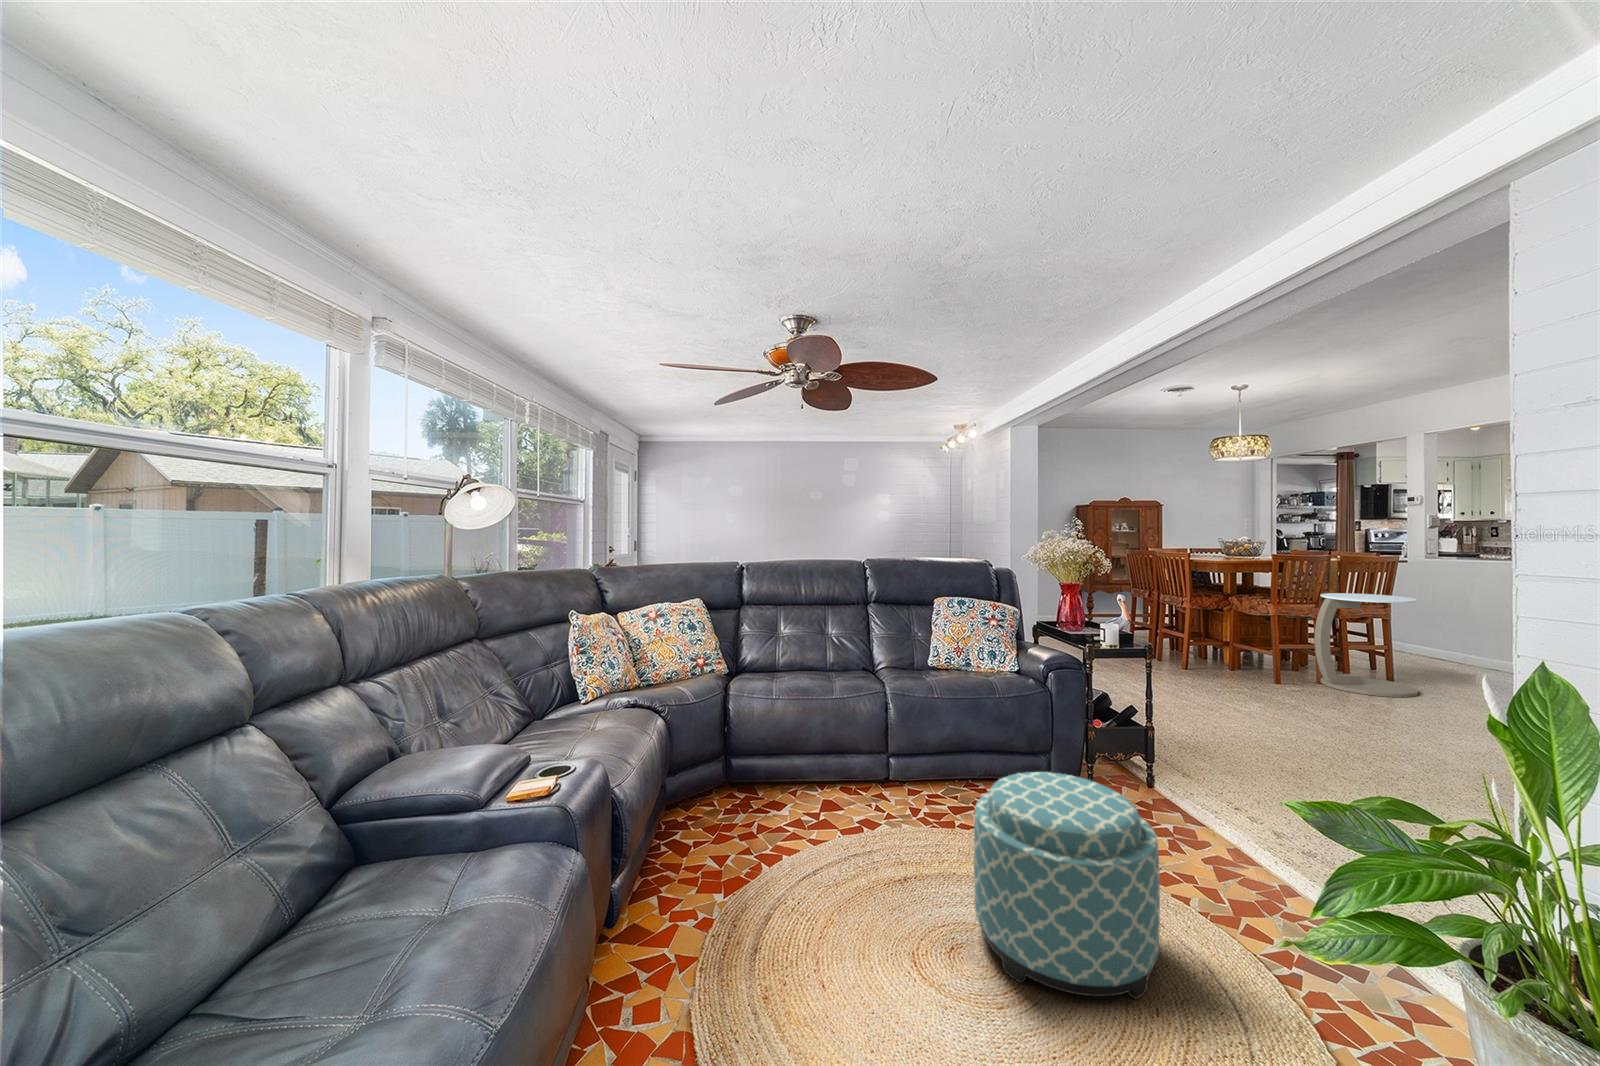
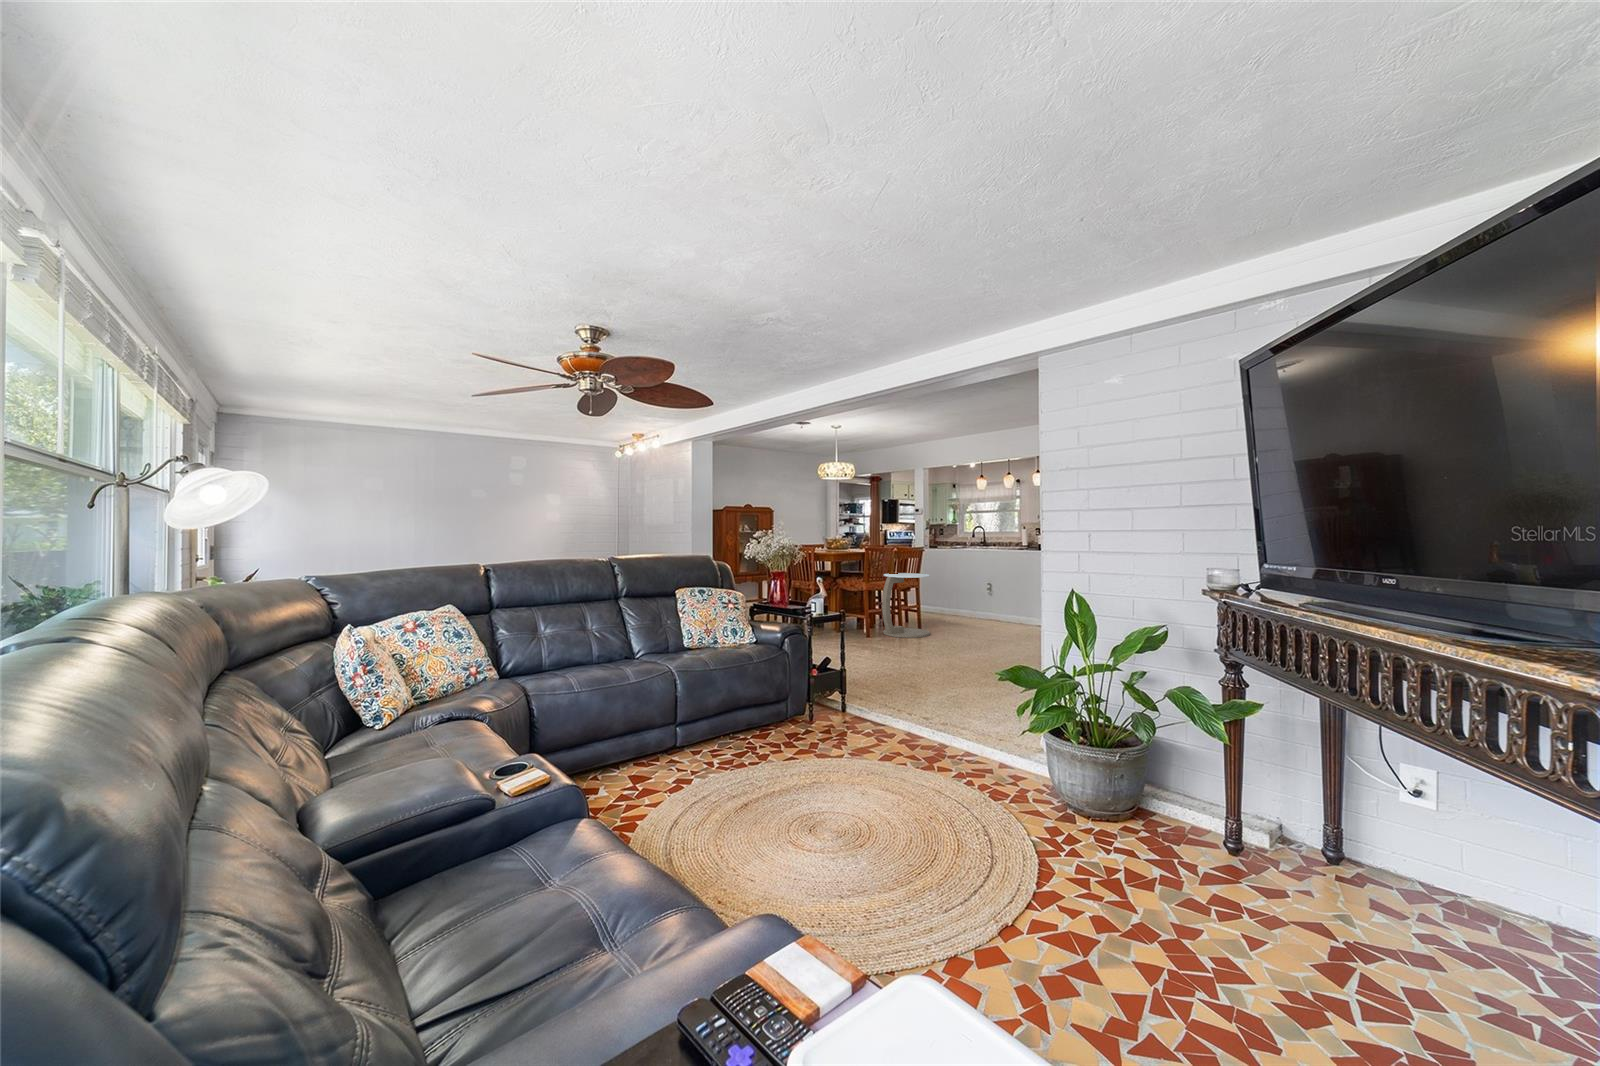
ottoman: present [974,772,1160,999] -> none [811,696,923,831]

